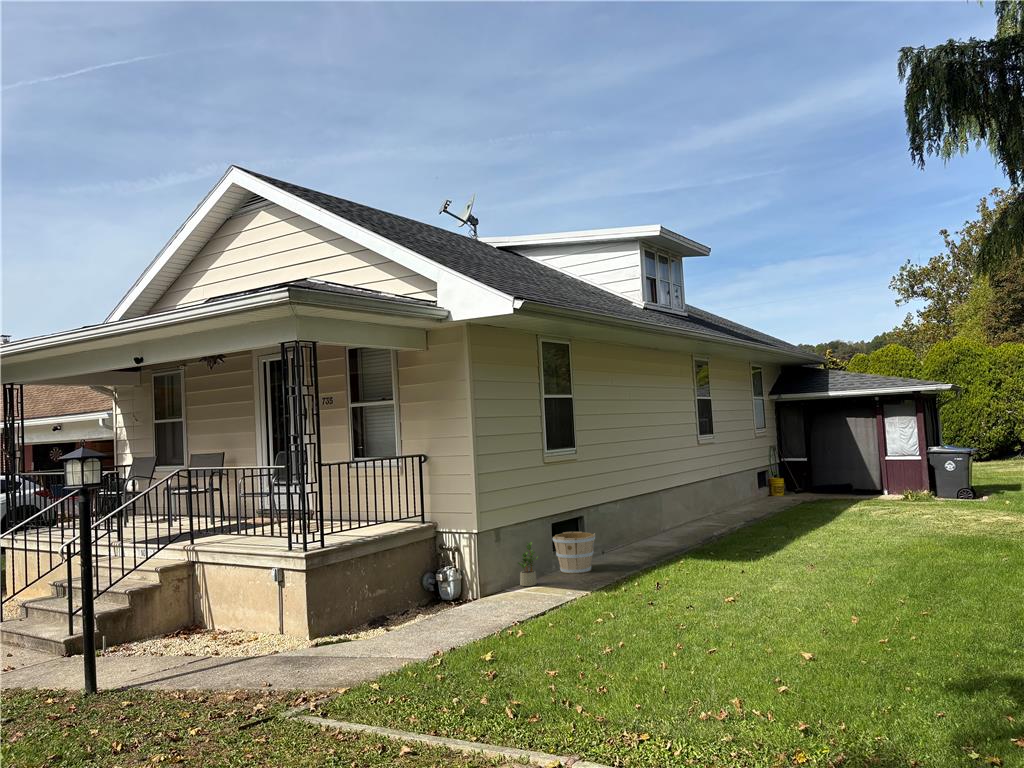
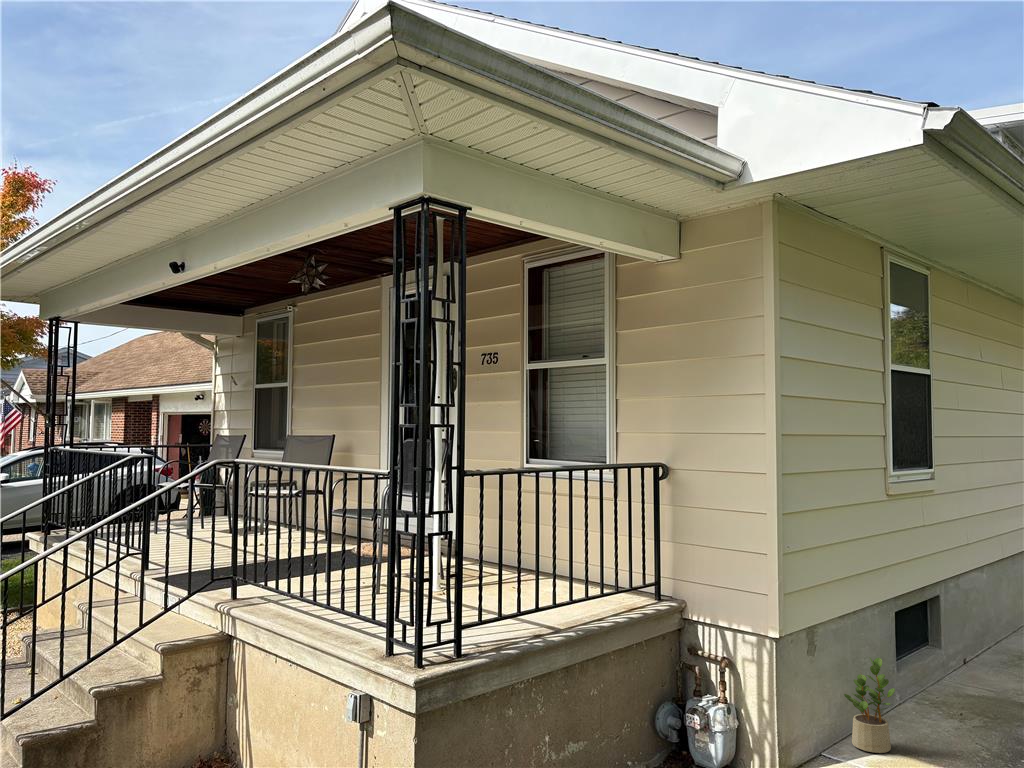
wooden bucket: present [553,532,595,574] -> none [898,629,994,723]

